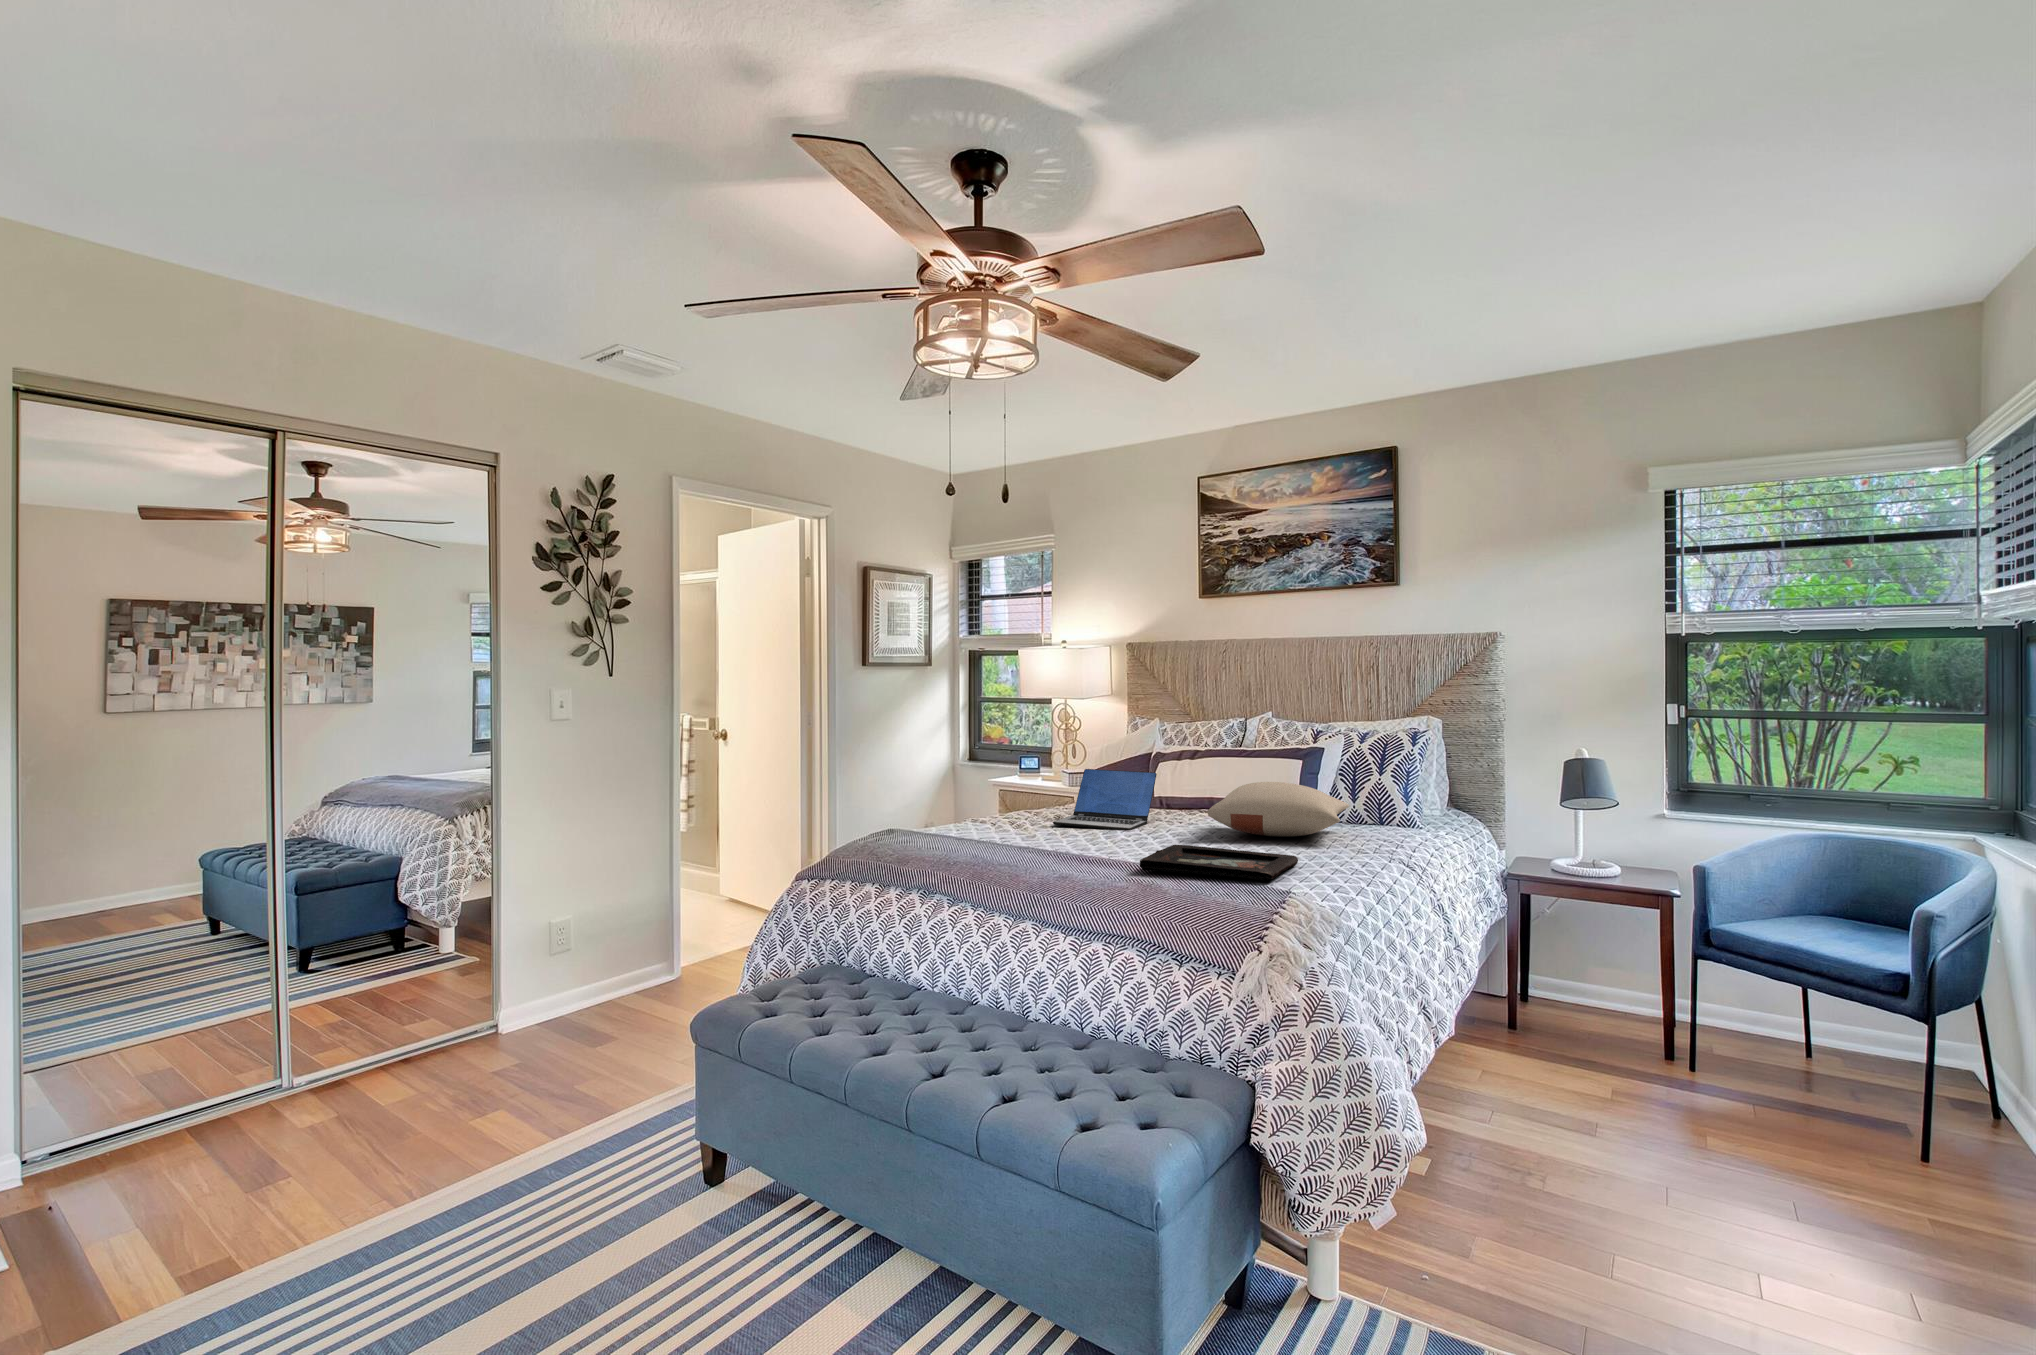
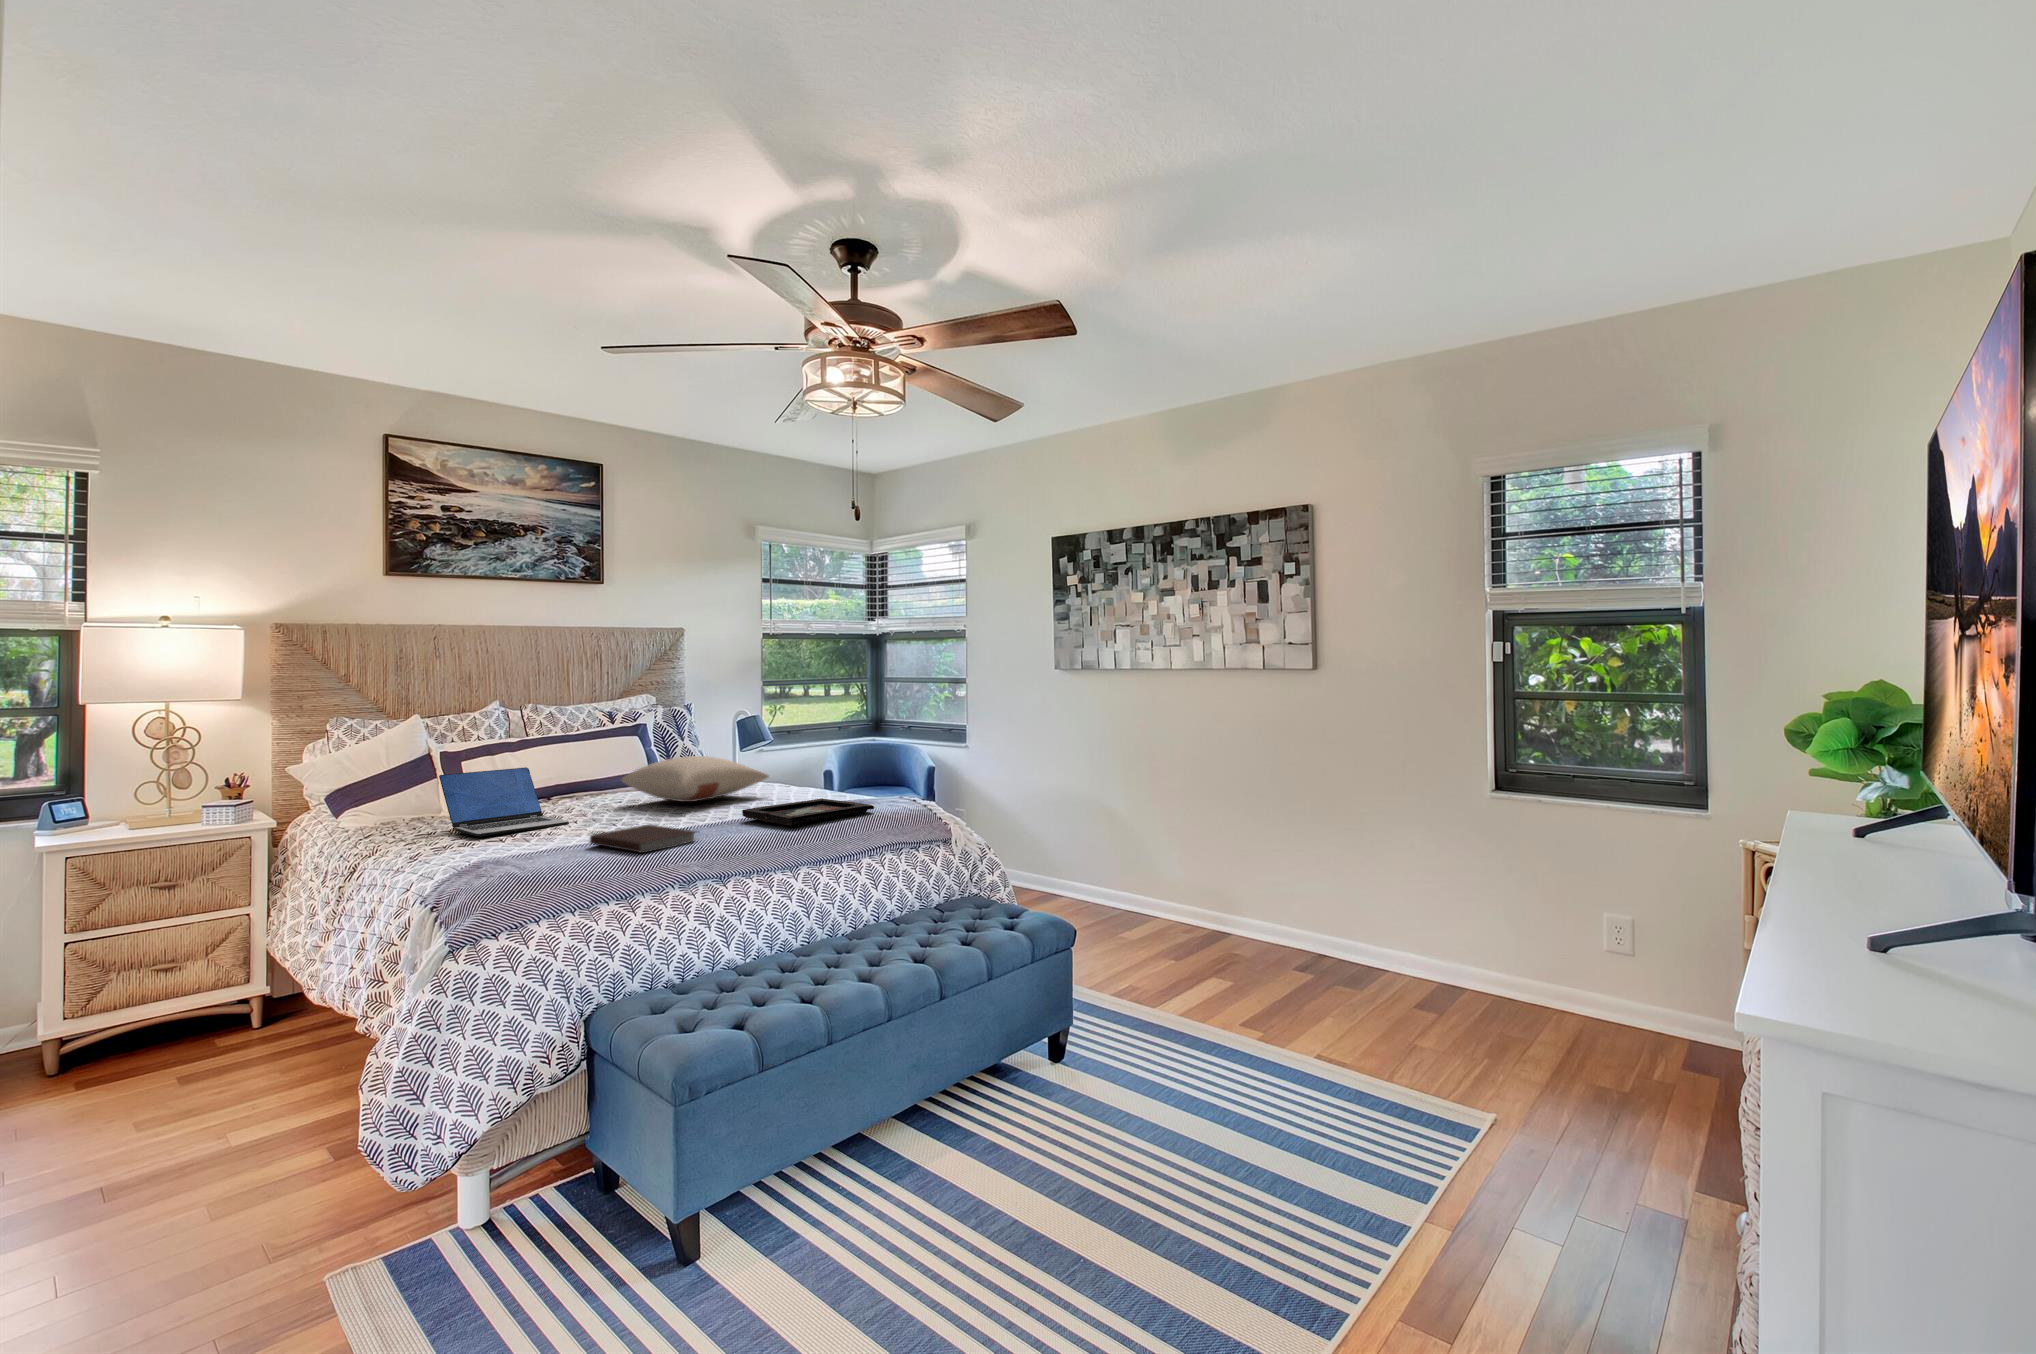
notebook: none [1001,835,1093,862] -> present [590,824,696,853]

